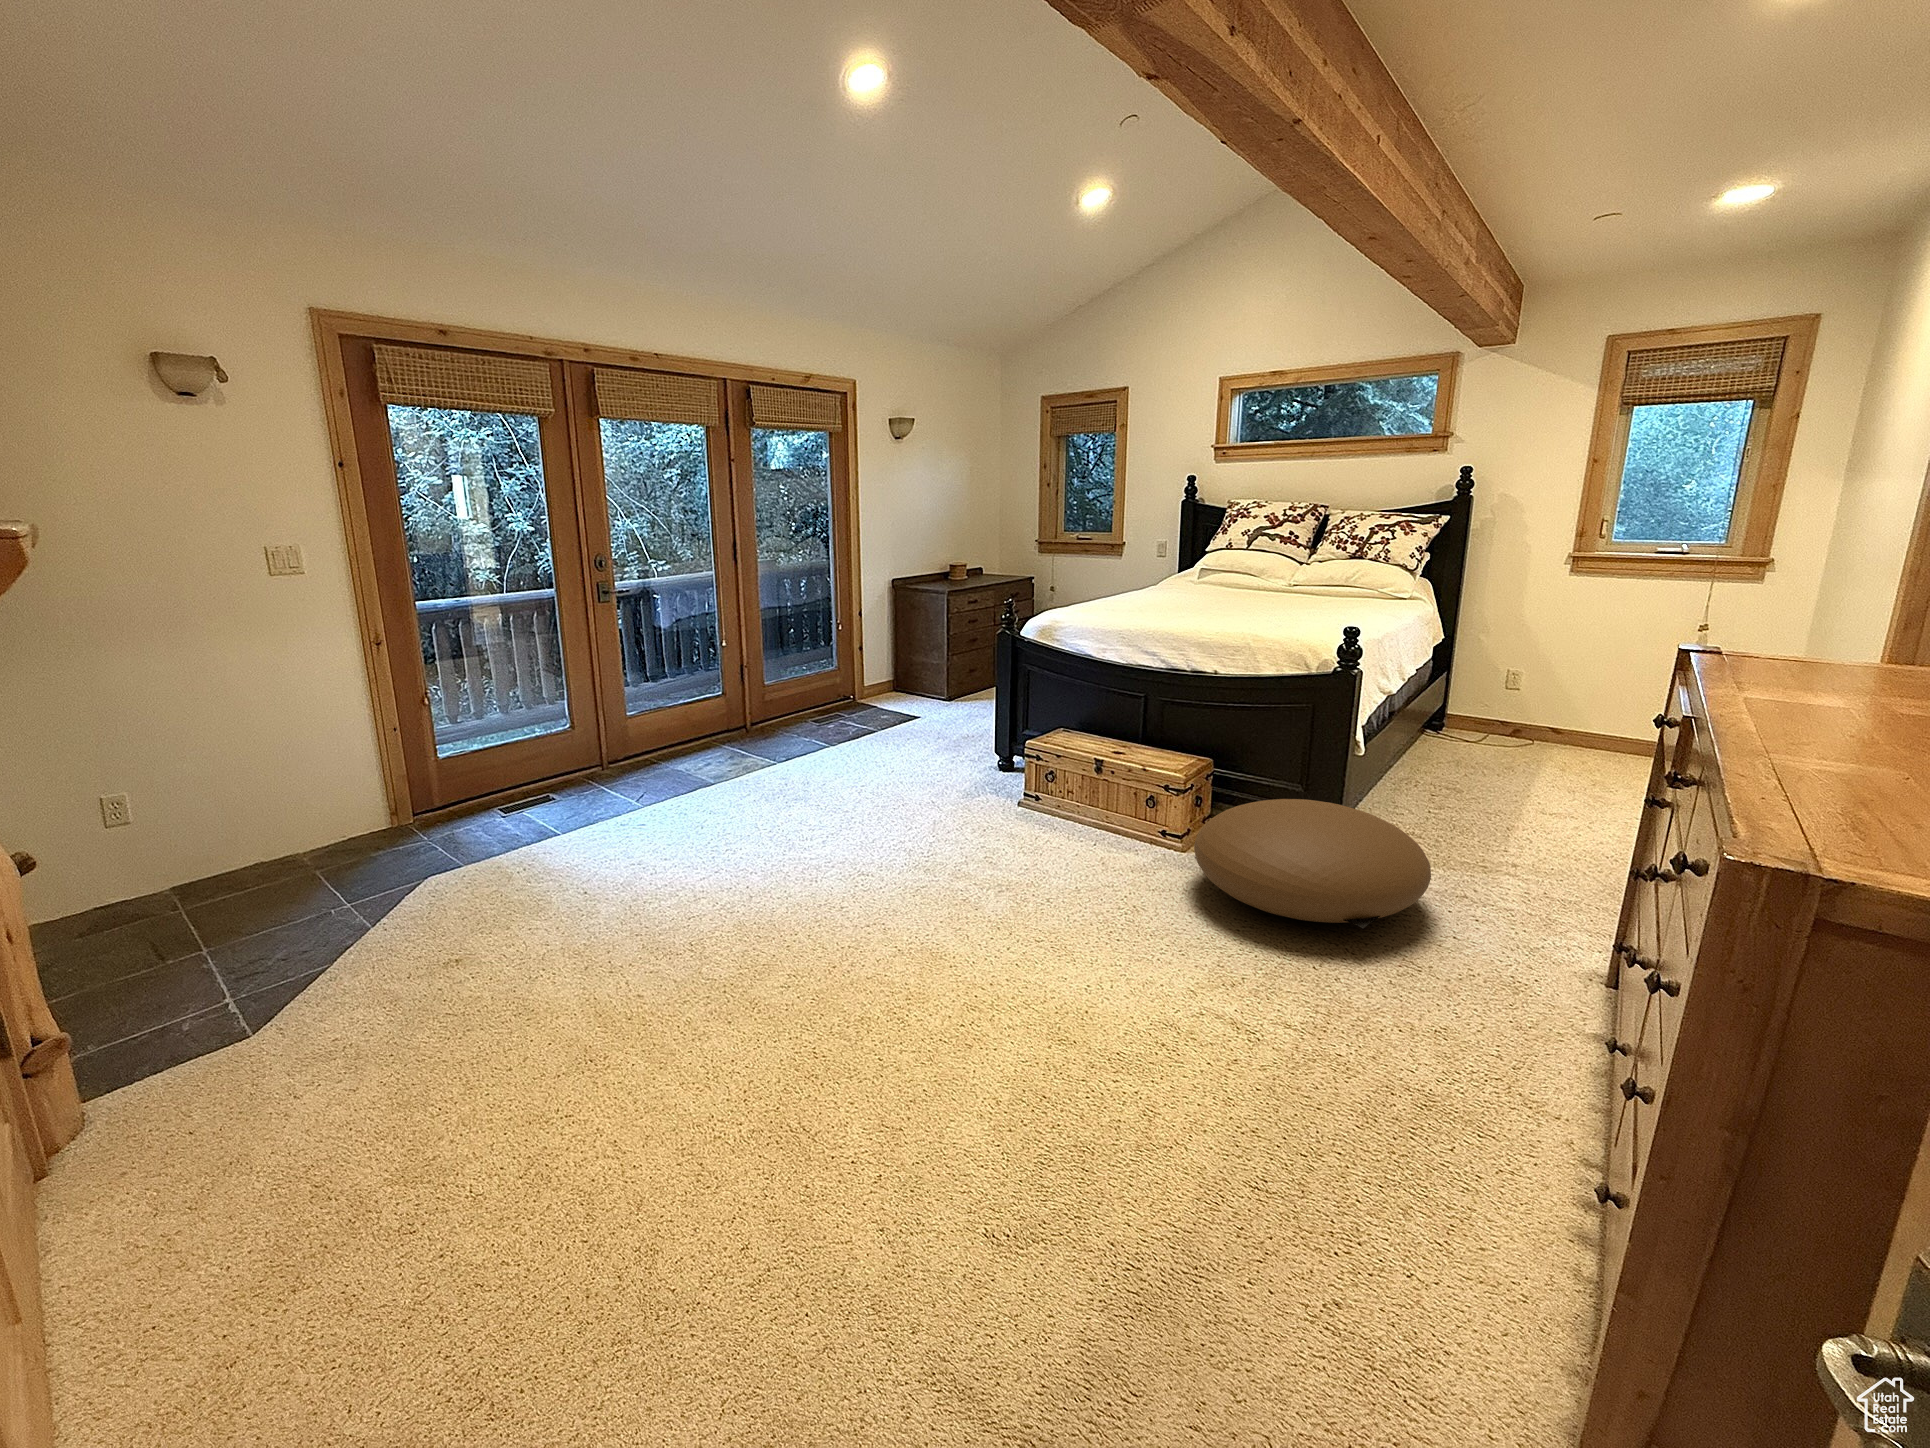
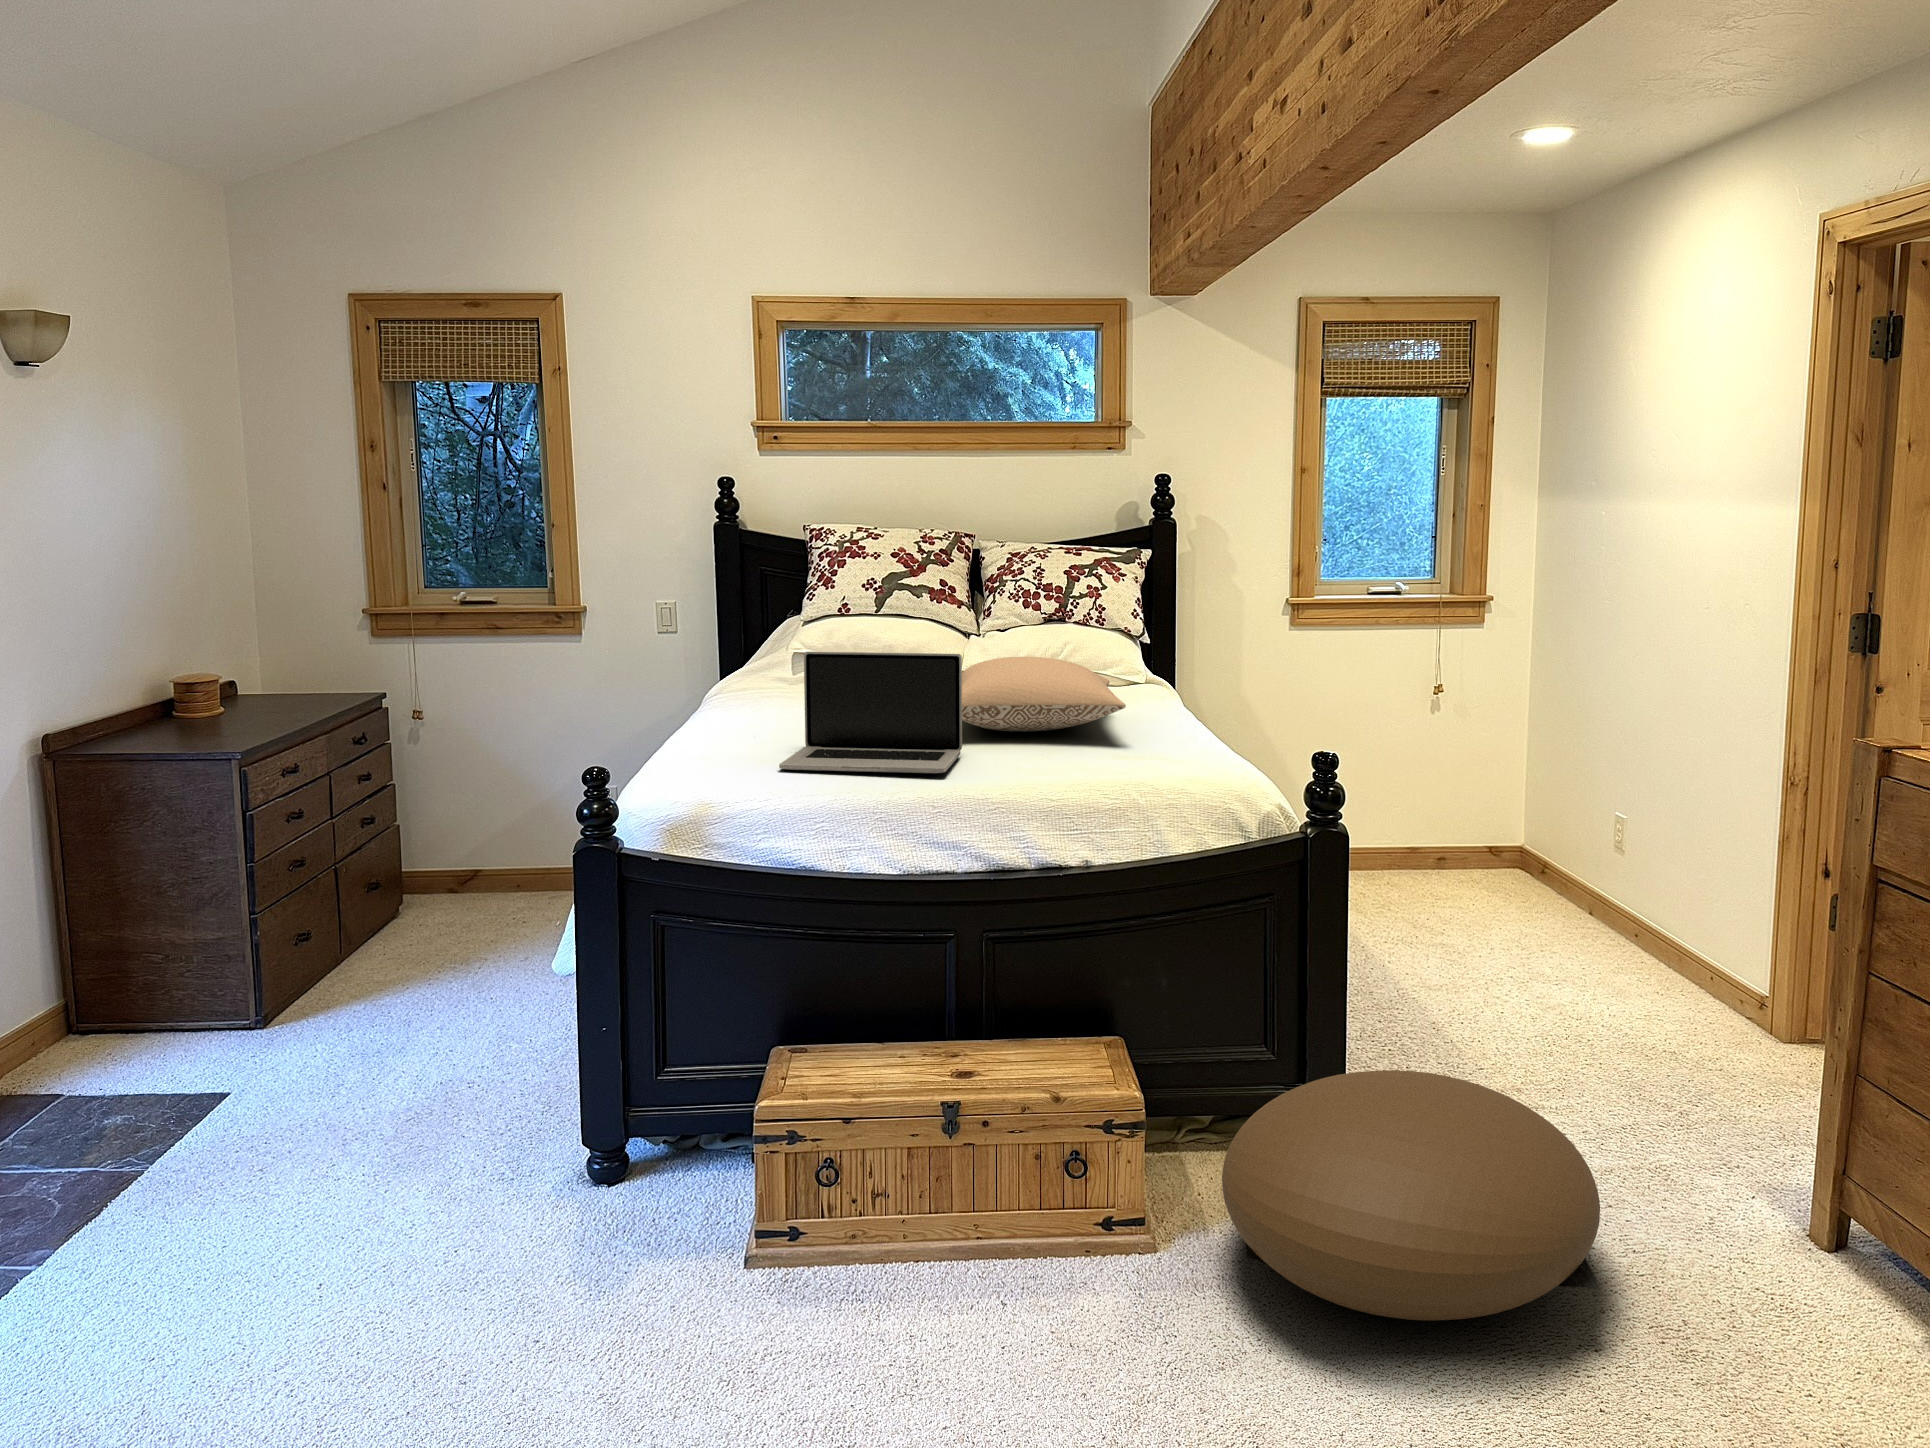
laptop: none [1096,557,1196,618] -> present [779,652,962,773]
pillow: none [1199,569,1326,609] -> present [962,657,1126,732]

